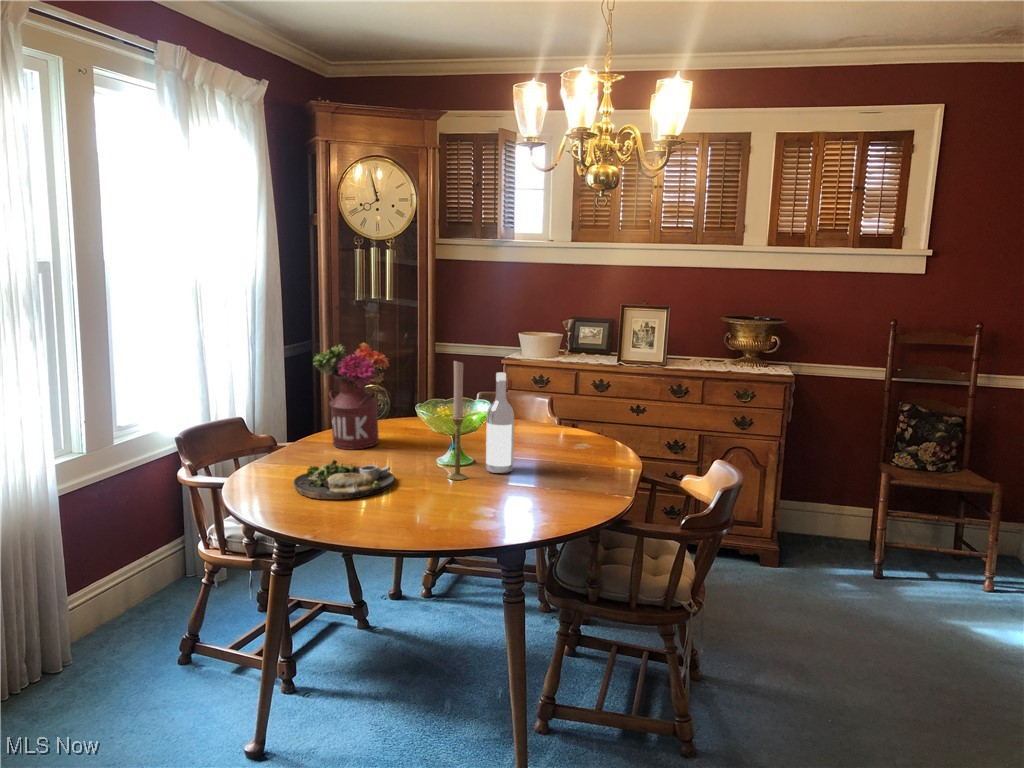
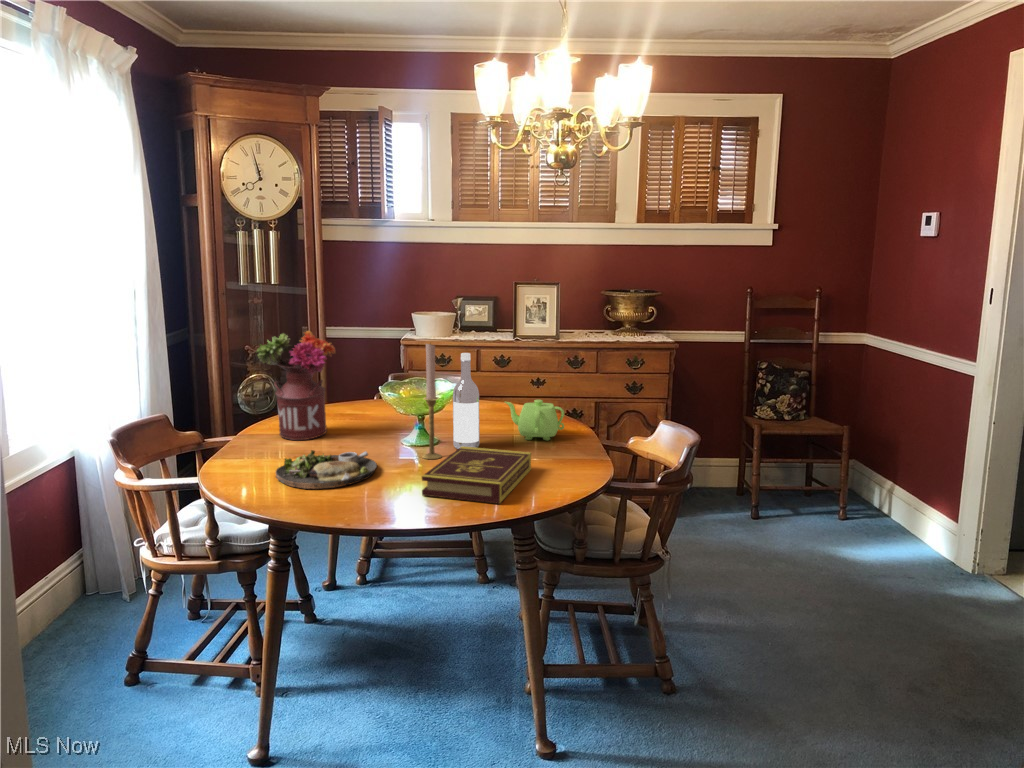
teapot: none [548,426,610,471] -> present [505,400,564,440]
book: none [414,469,547,534] -> present [422,447,531,504]

